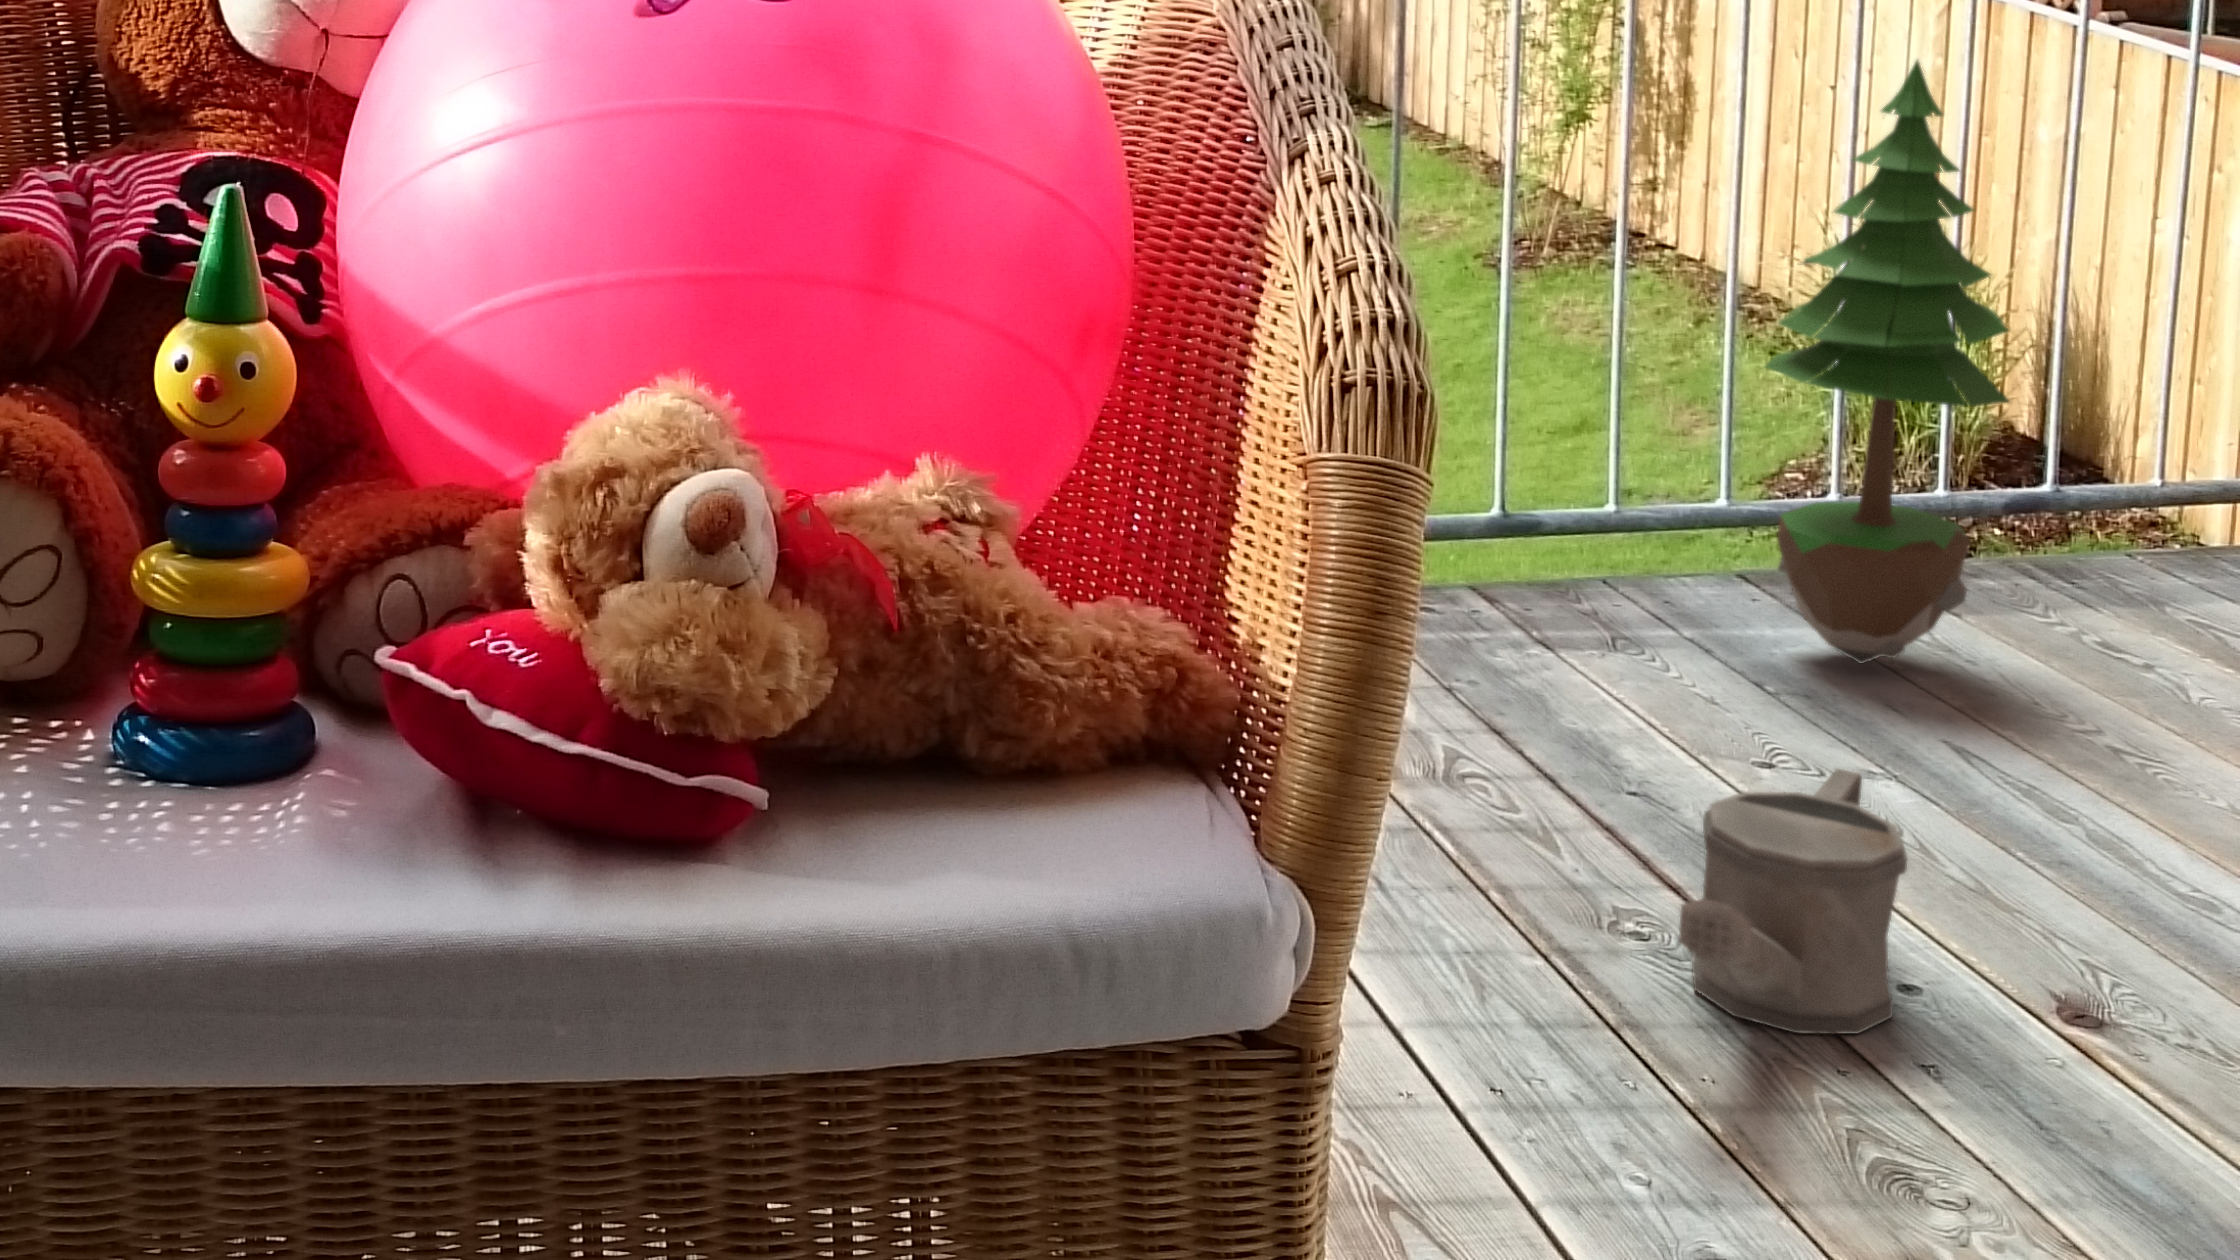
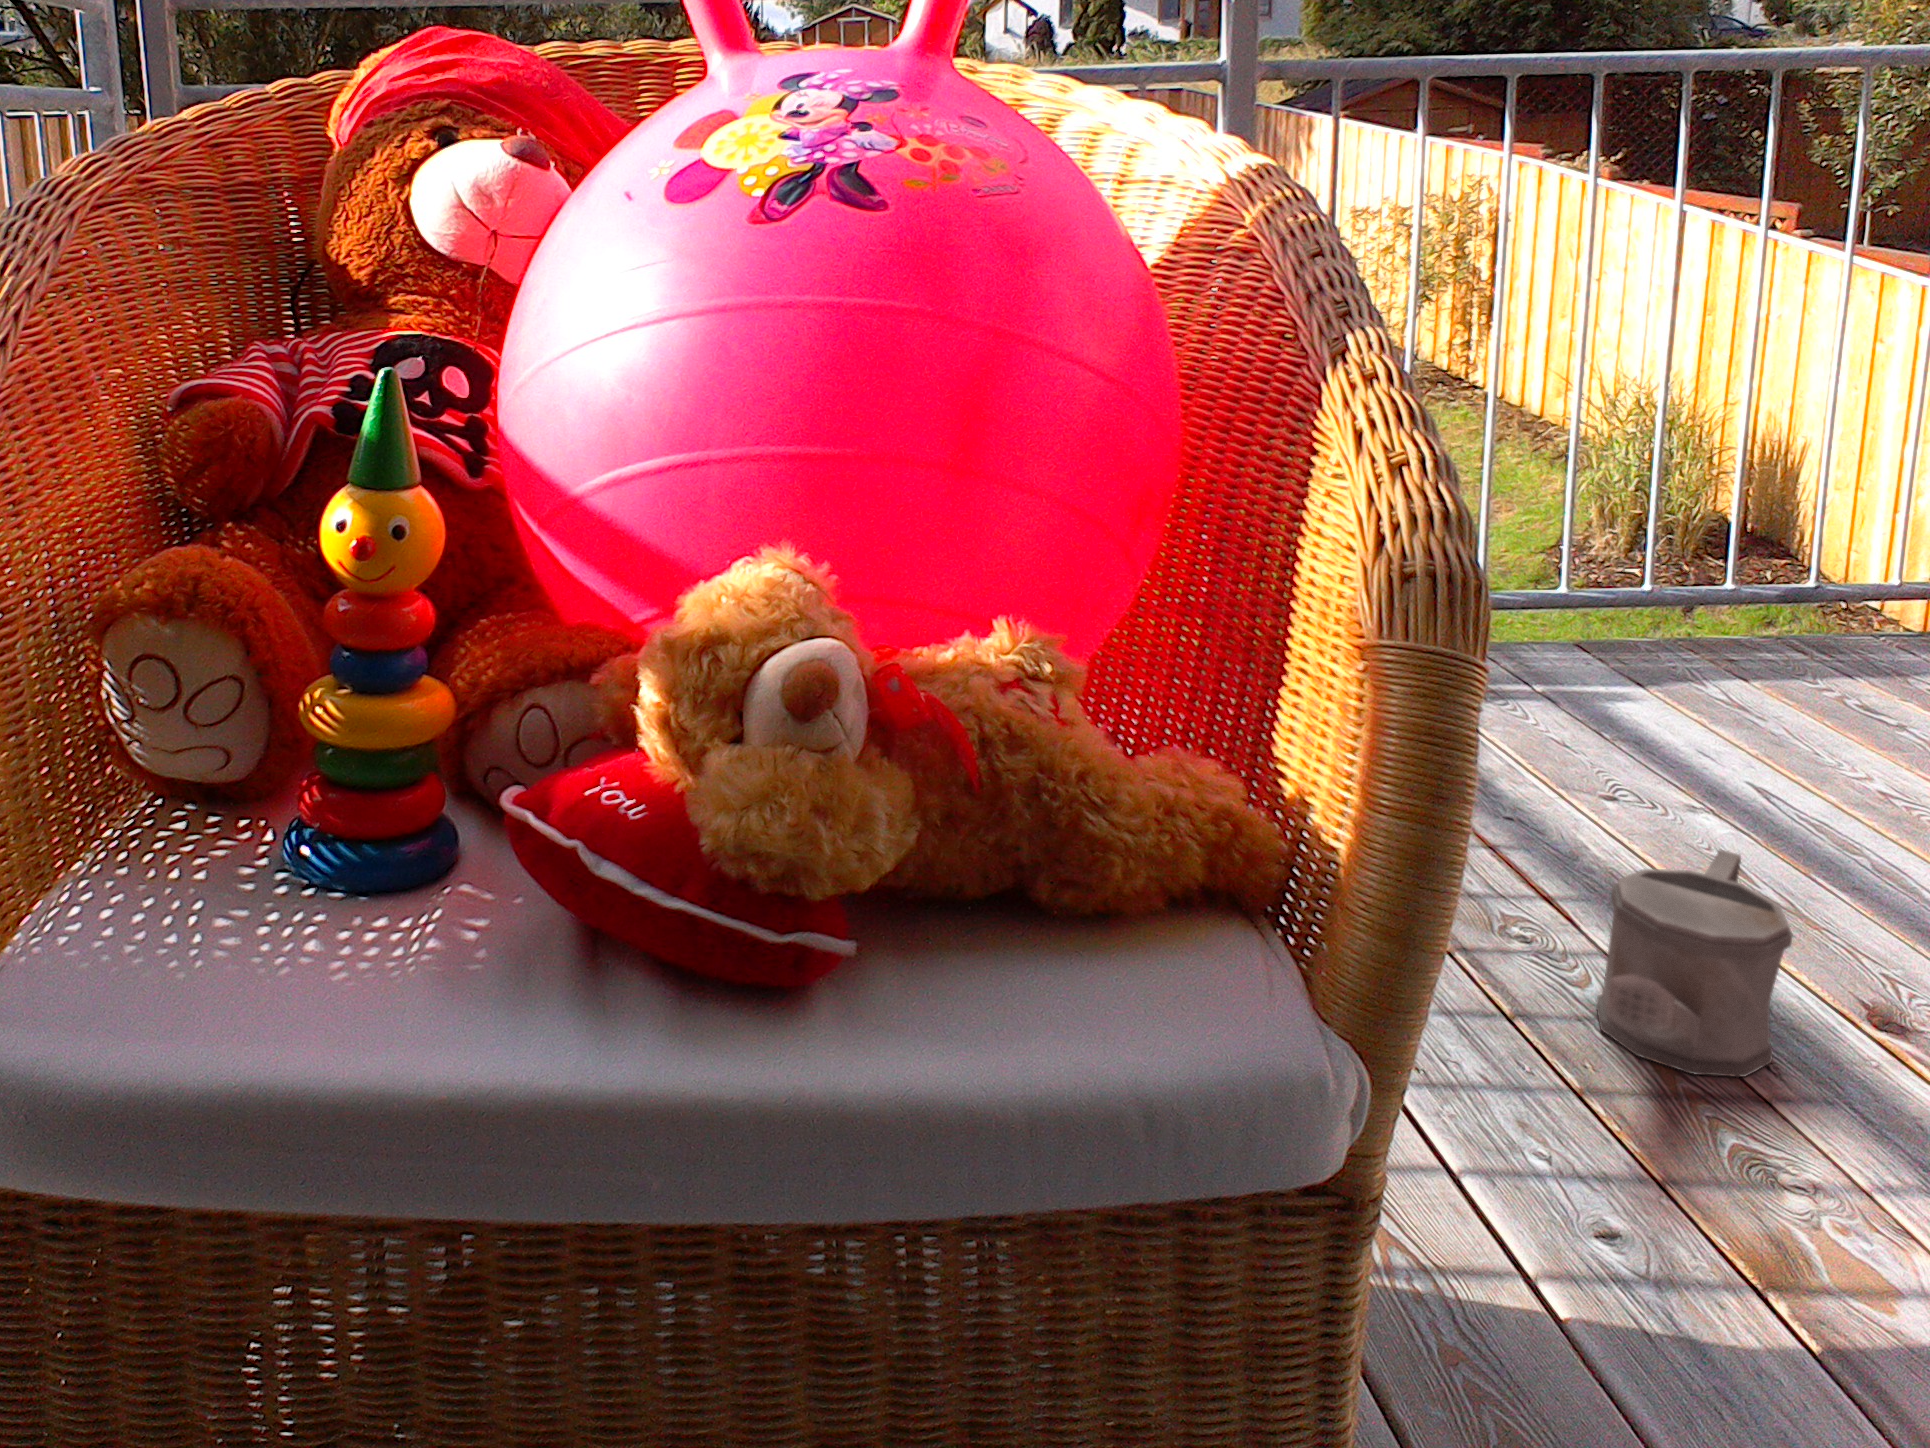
potted tree: present [1765,61,2009,664] -> none [1629,269,1839,742]

